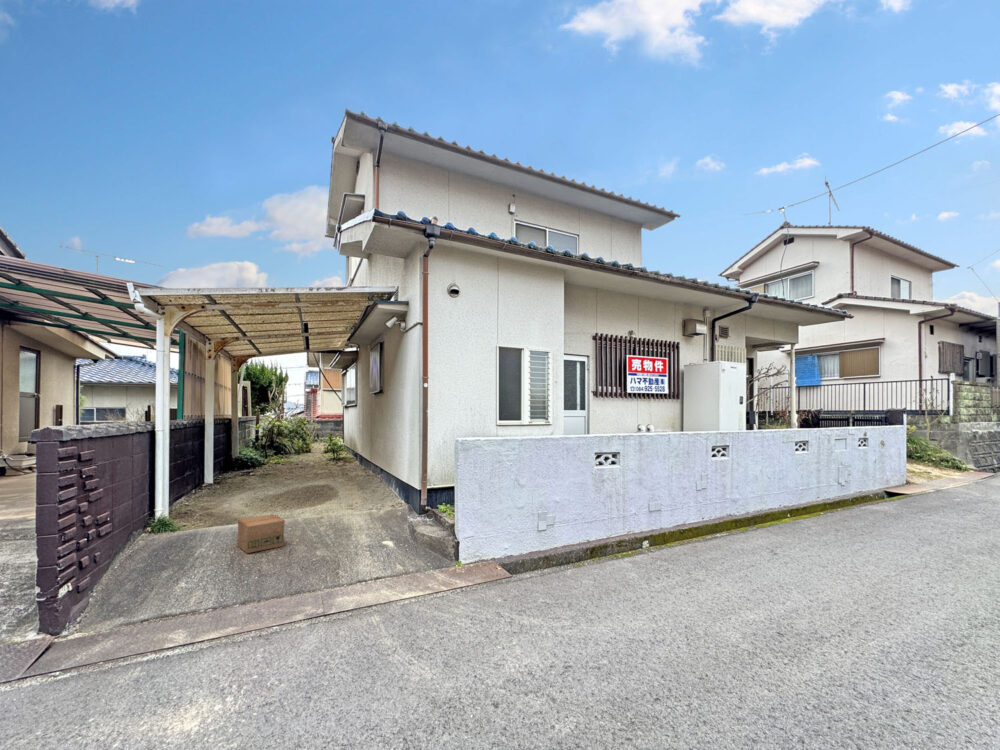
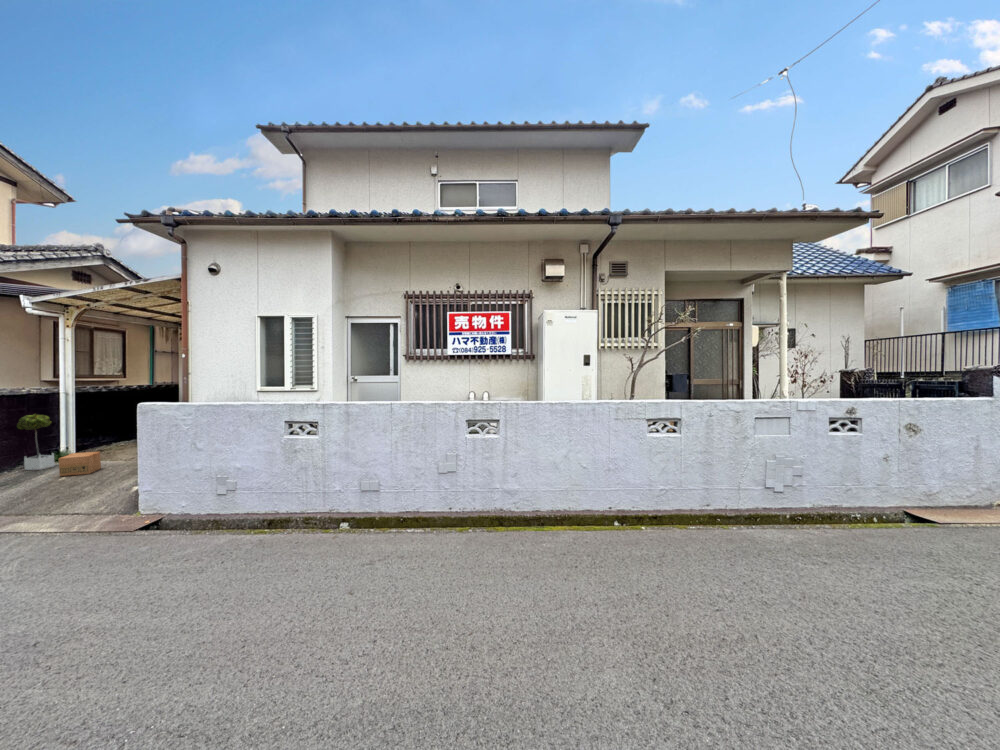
potted tree: none [137,463,180,553] -> present [17,414,54,470]

